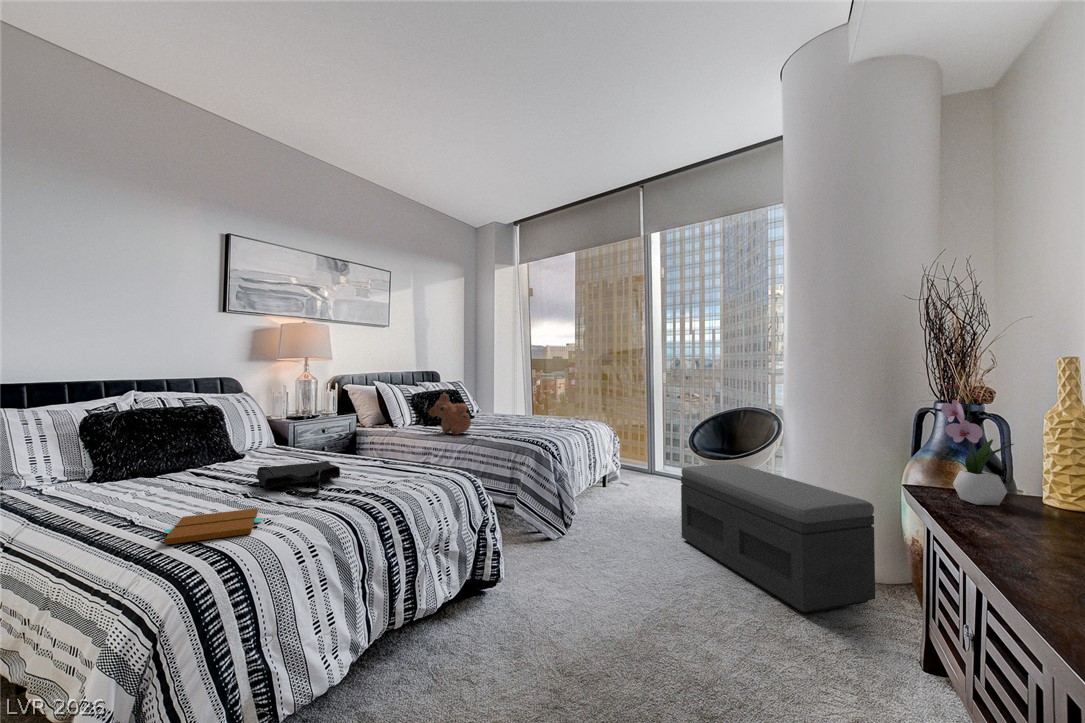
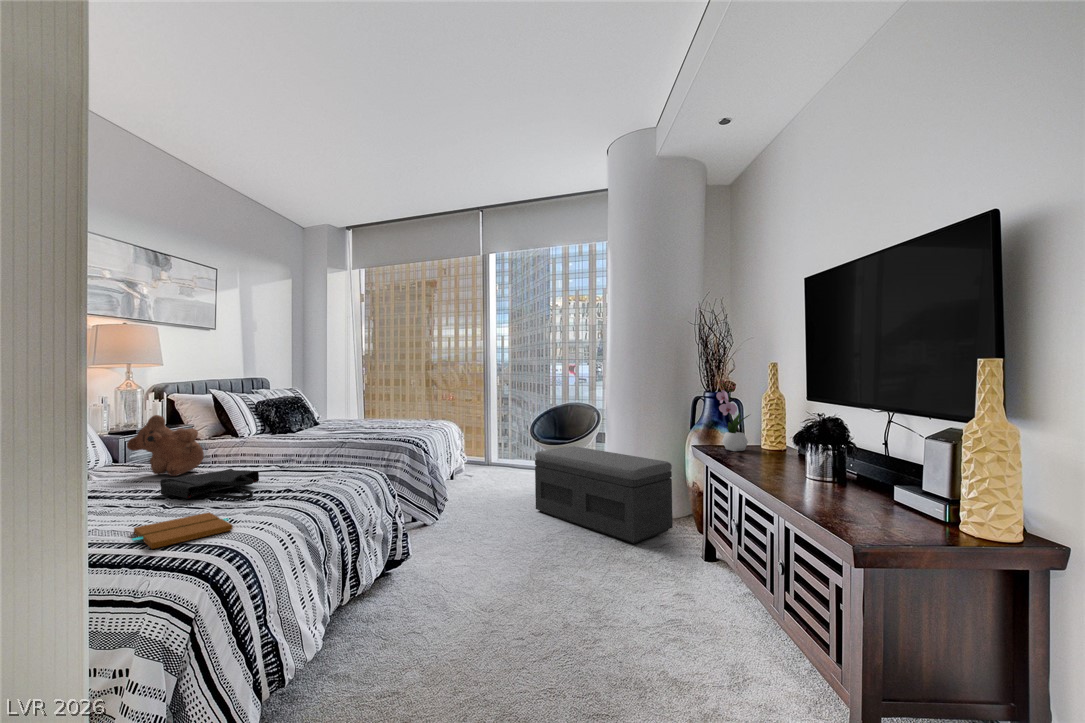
teddy bear: present [429,394,471,435] -> present [127,415,204,476]

